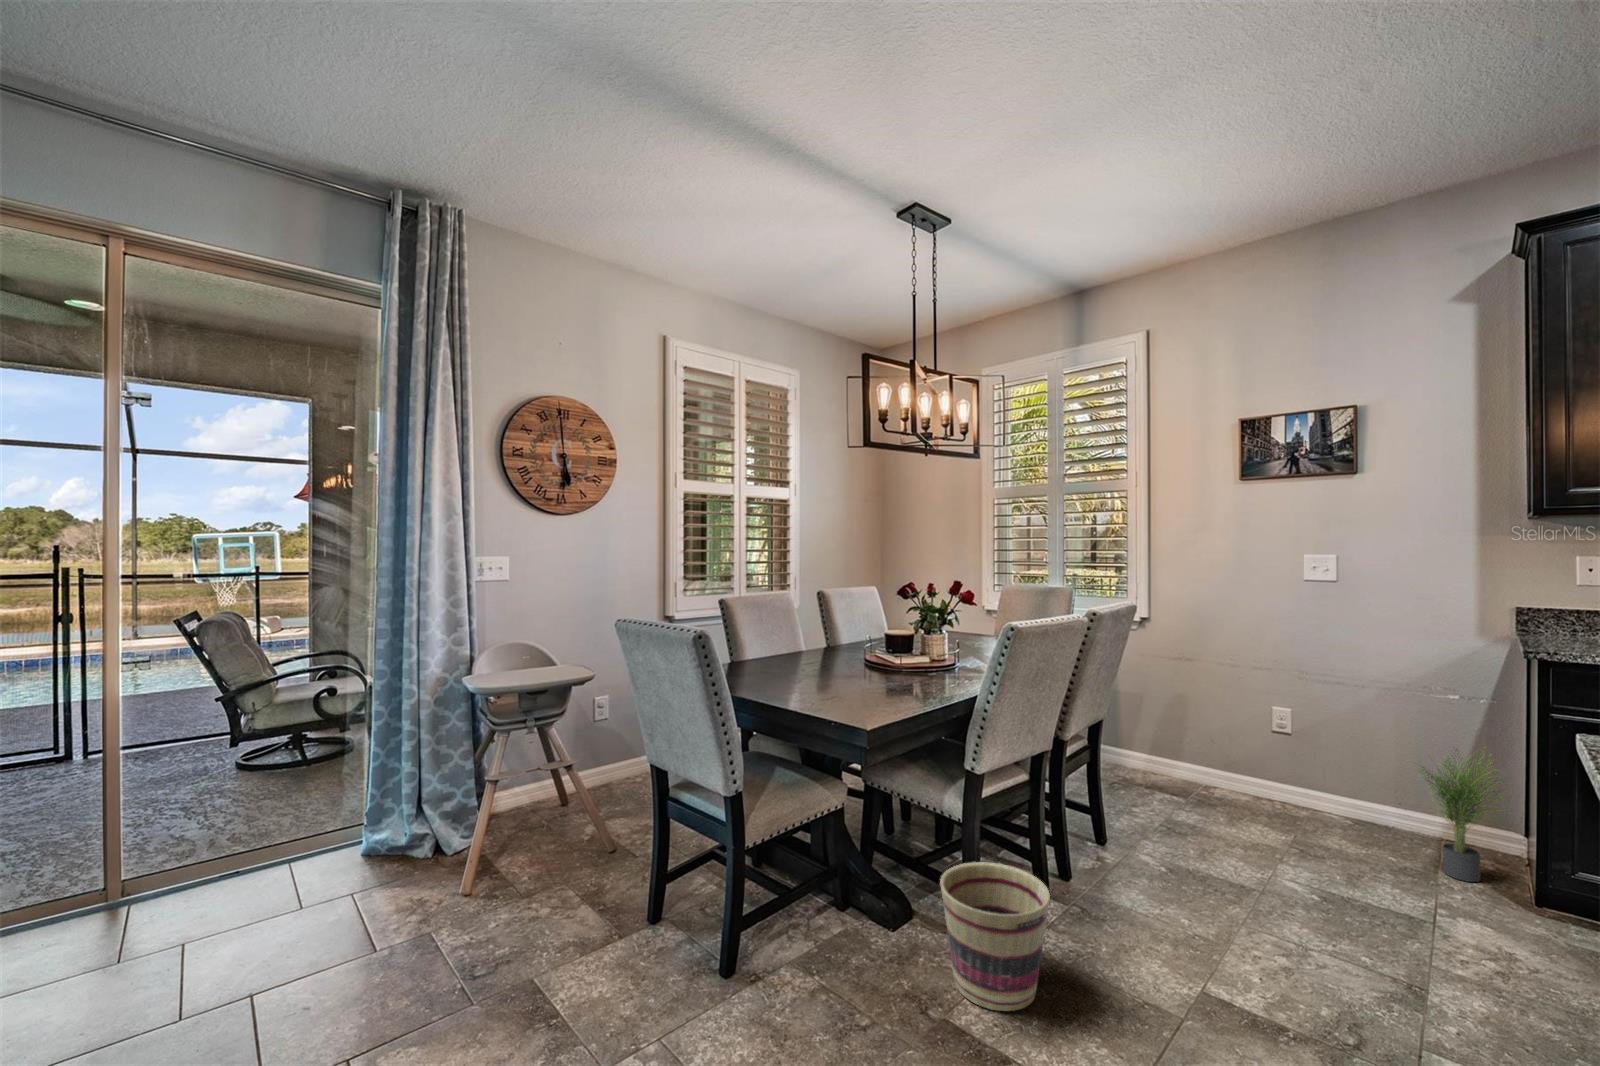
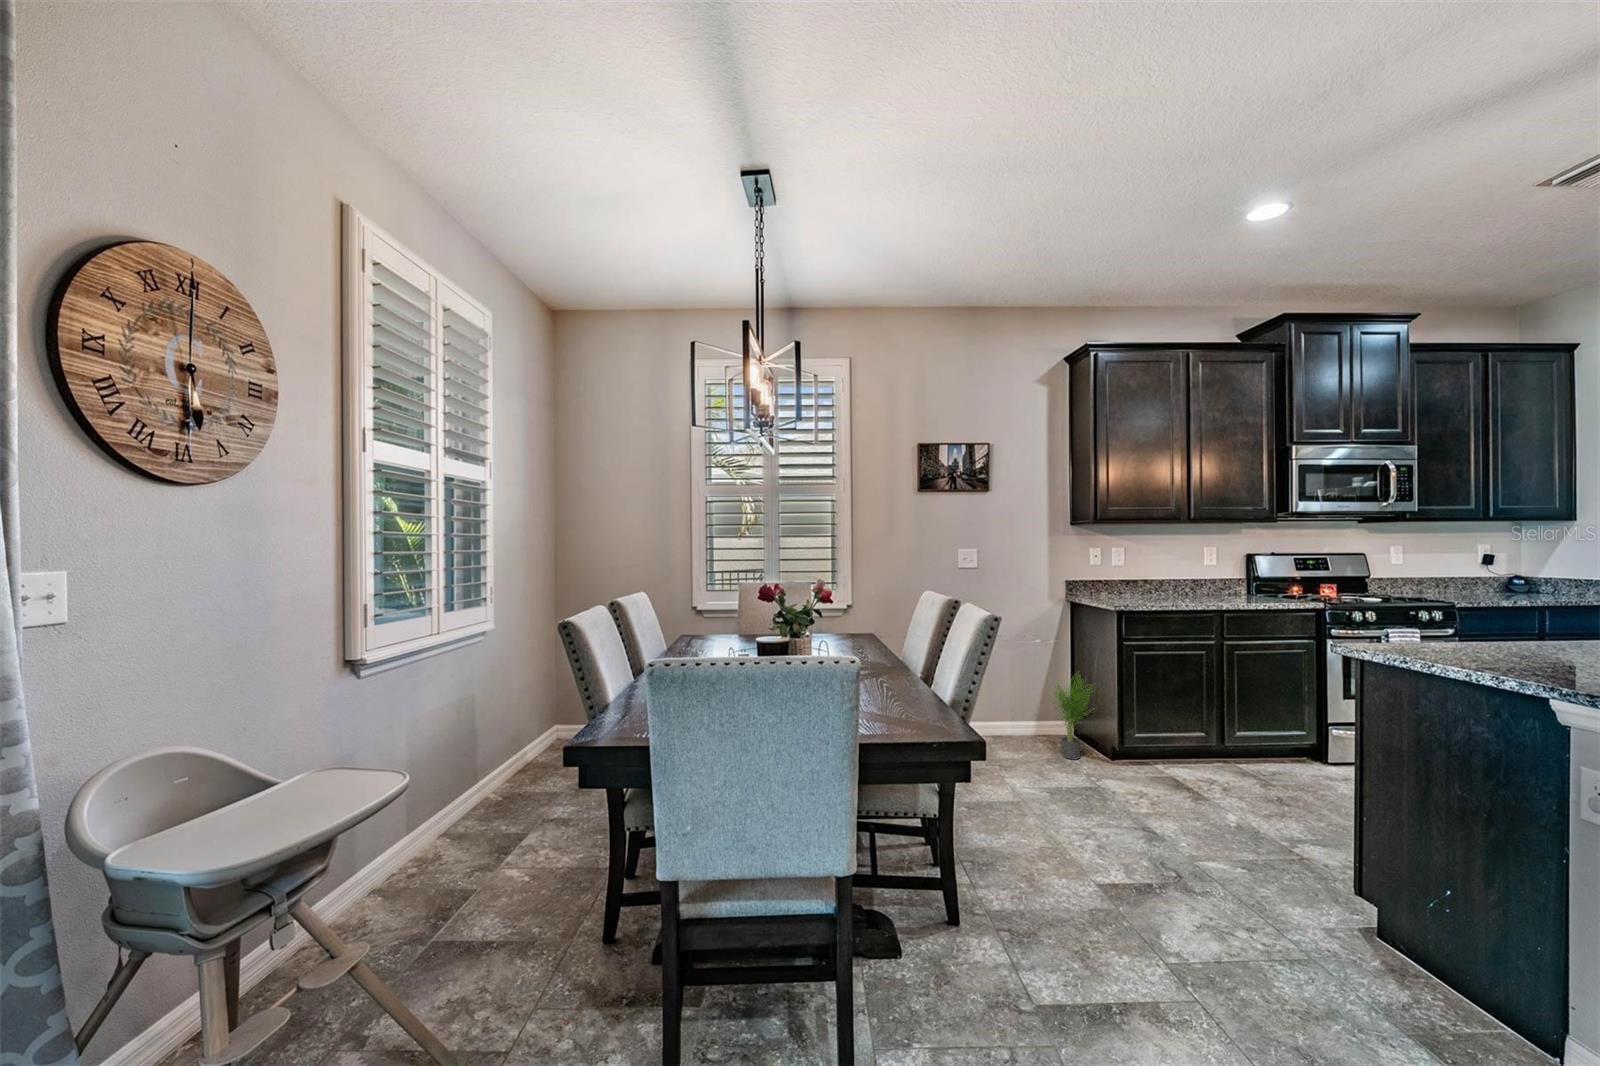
basket: present [940,862,1050,1011] -> none [979,847,1087,989]

